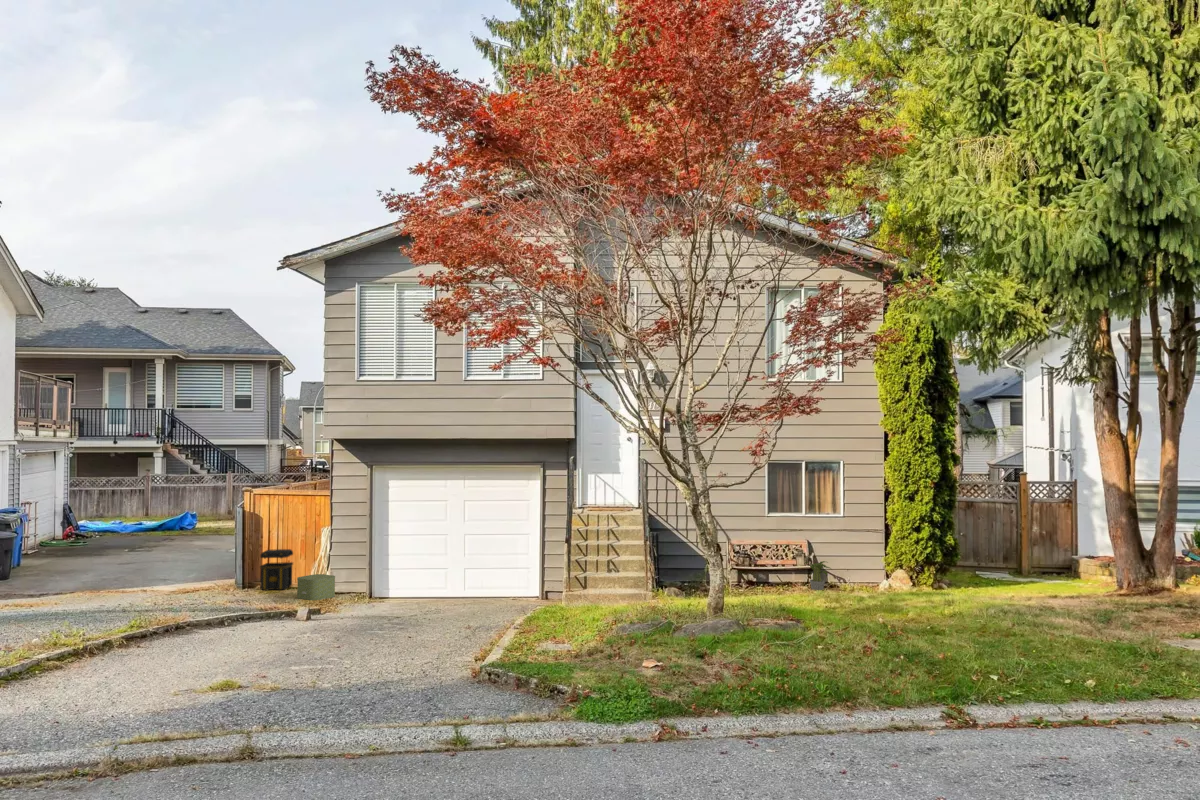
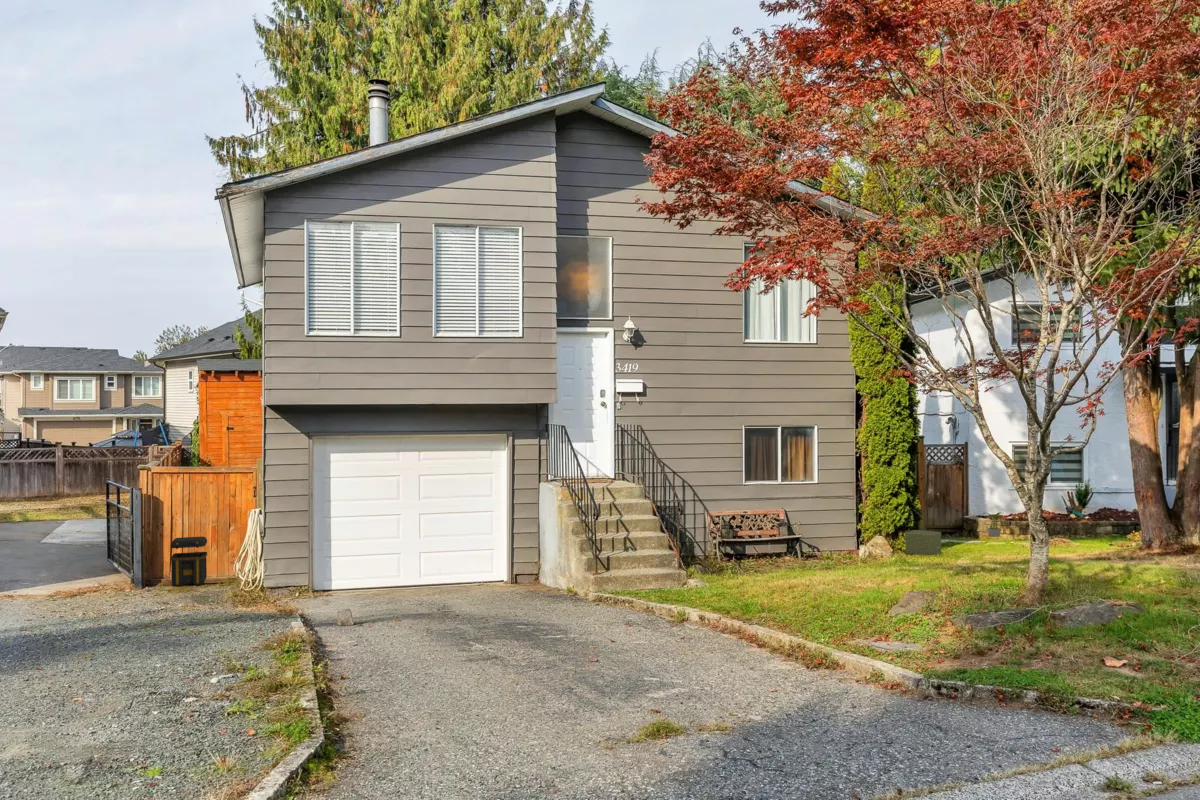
potted plant: present [804,561,831,590] -> present [983,512,1005,537]
storage box: present [297,574,335,600] -> present [905,530,941,555]

